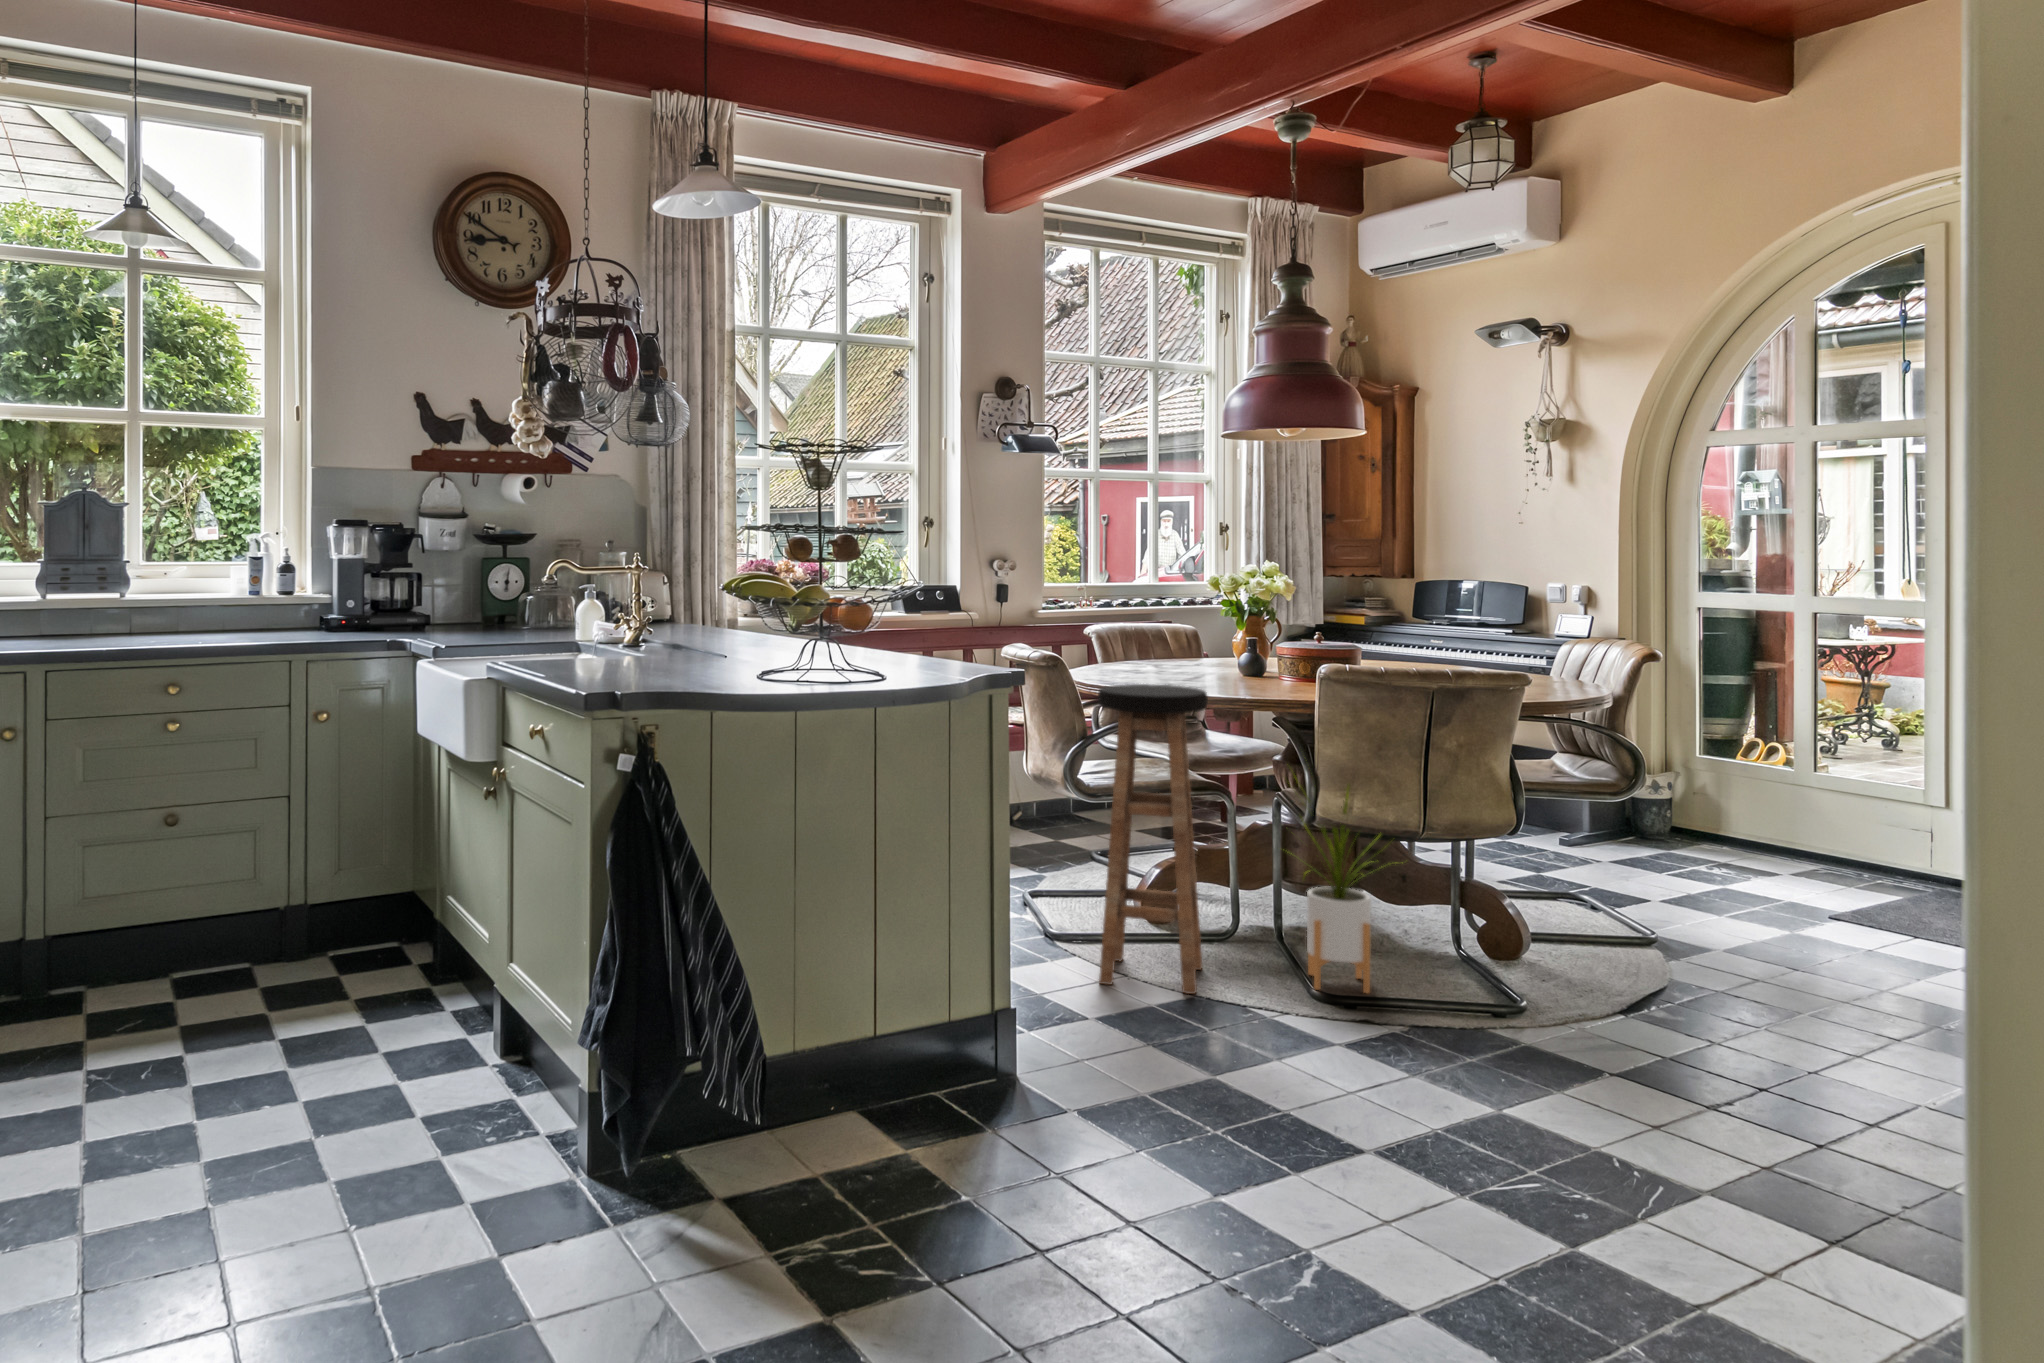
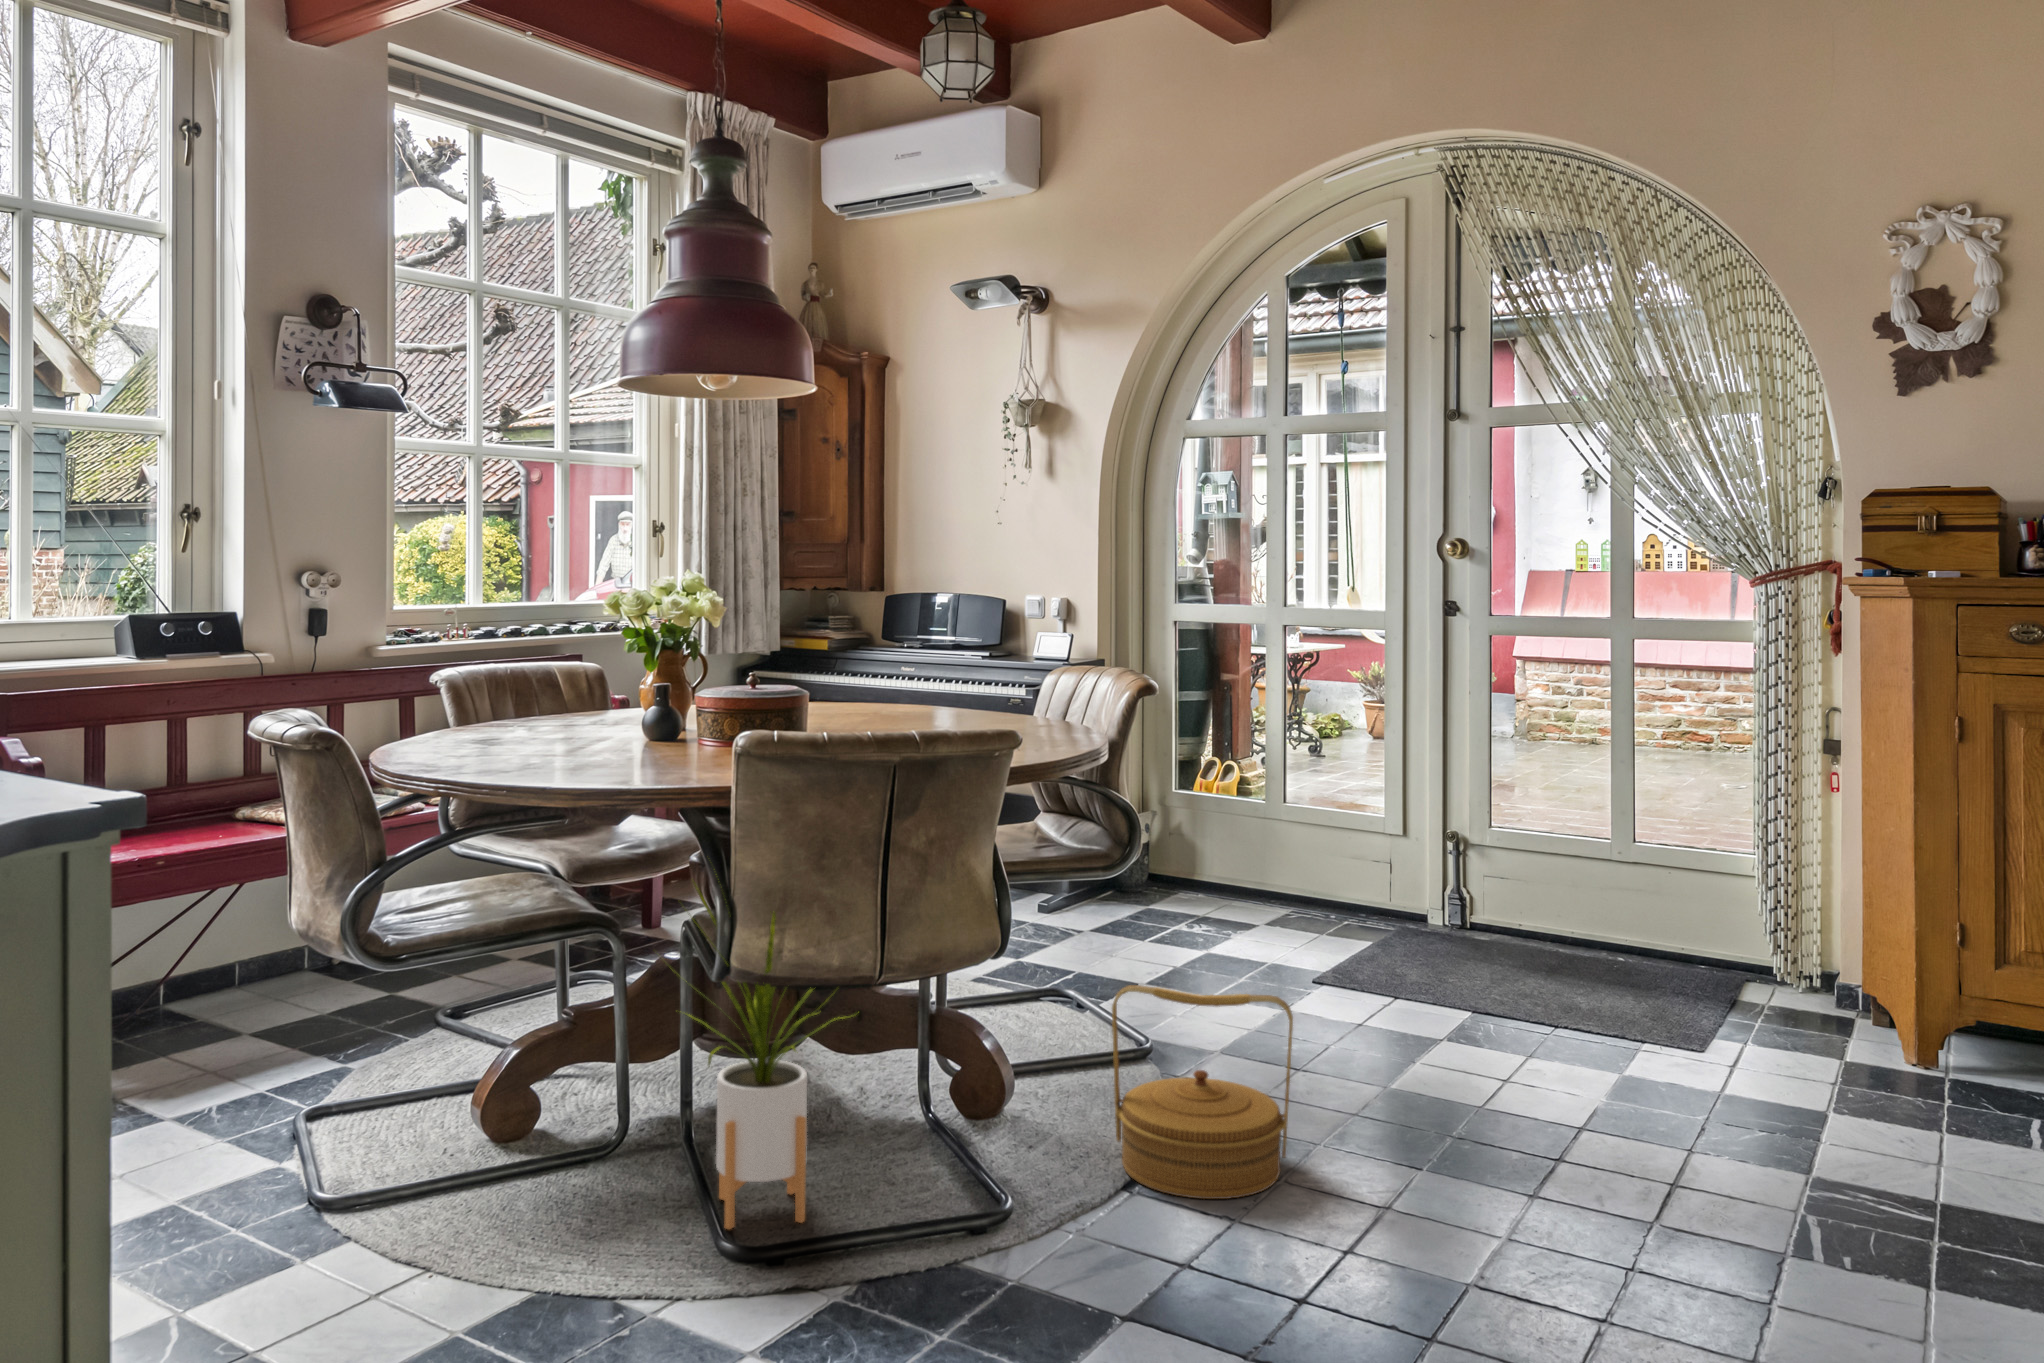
bar stool: present [1098,684,1208,994] -> none [378,770,566,1284]
basket: none [1608,867,1766,1026] -> present [1112,985,1293,1199]

